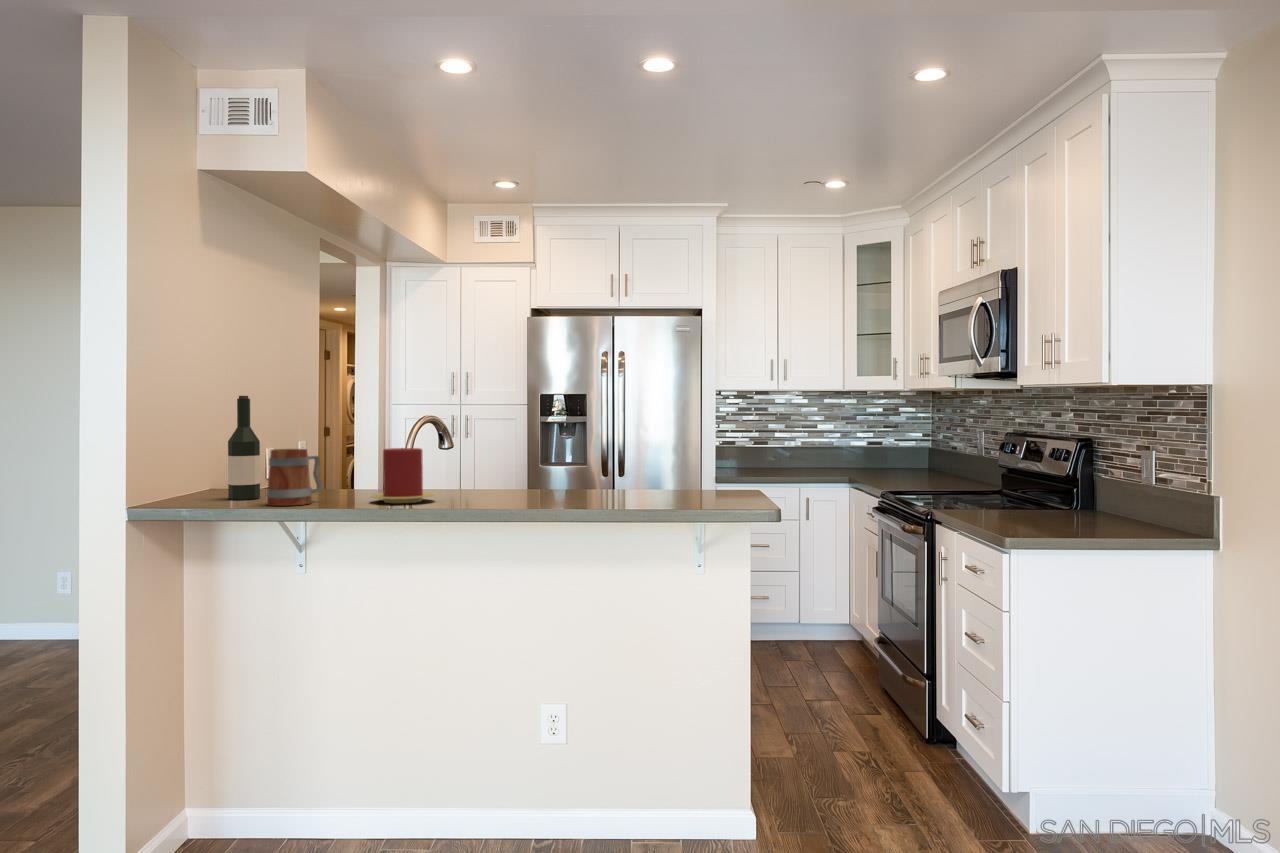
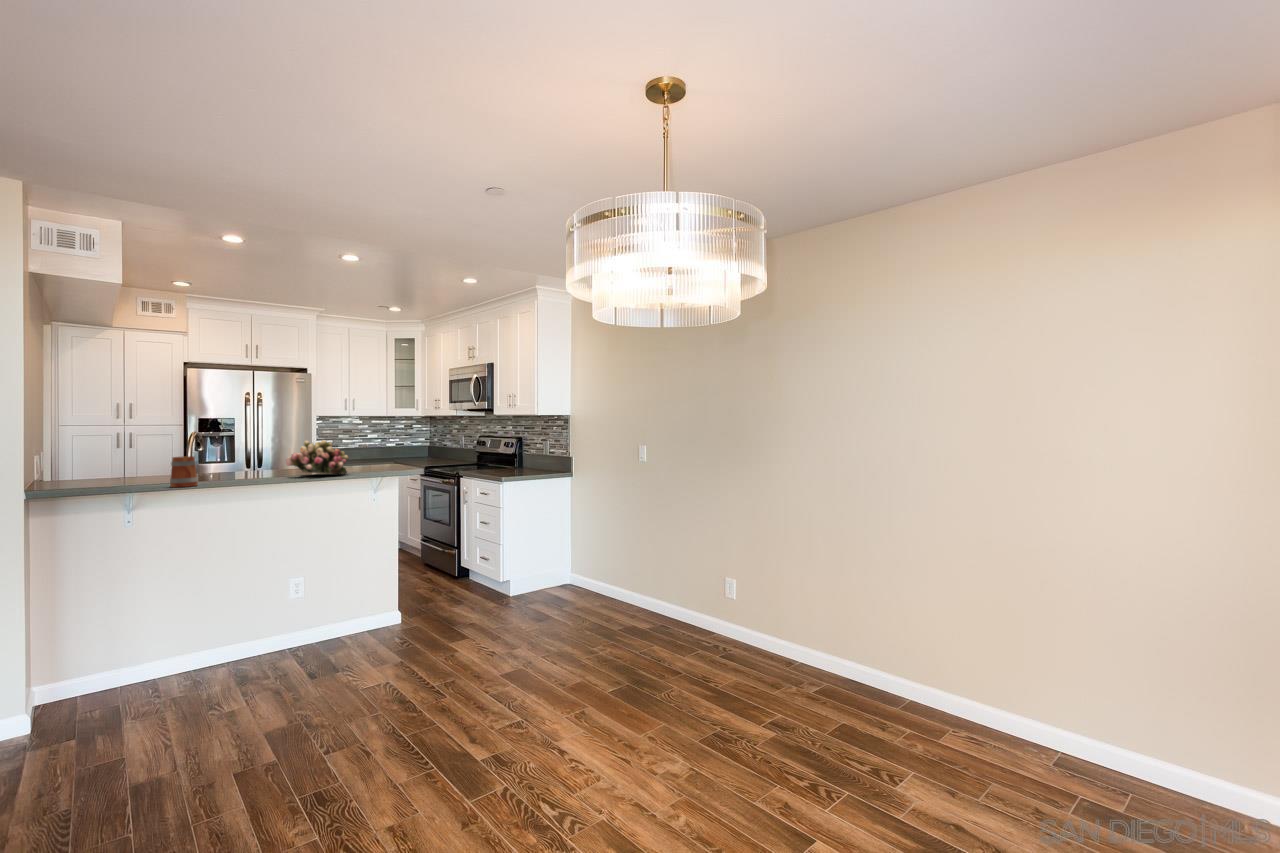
wine bottle: present [228,396,260,500] -> none [123,428,144,488]
flower arrangement: none [486,427,605,502] -> present [286,440,349,474]
candle: present [370,448,435,503] -> none [226,453,264,482]

